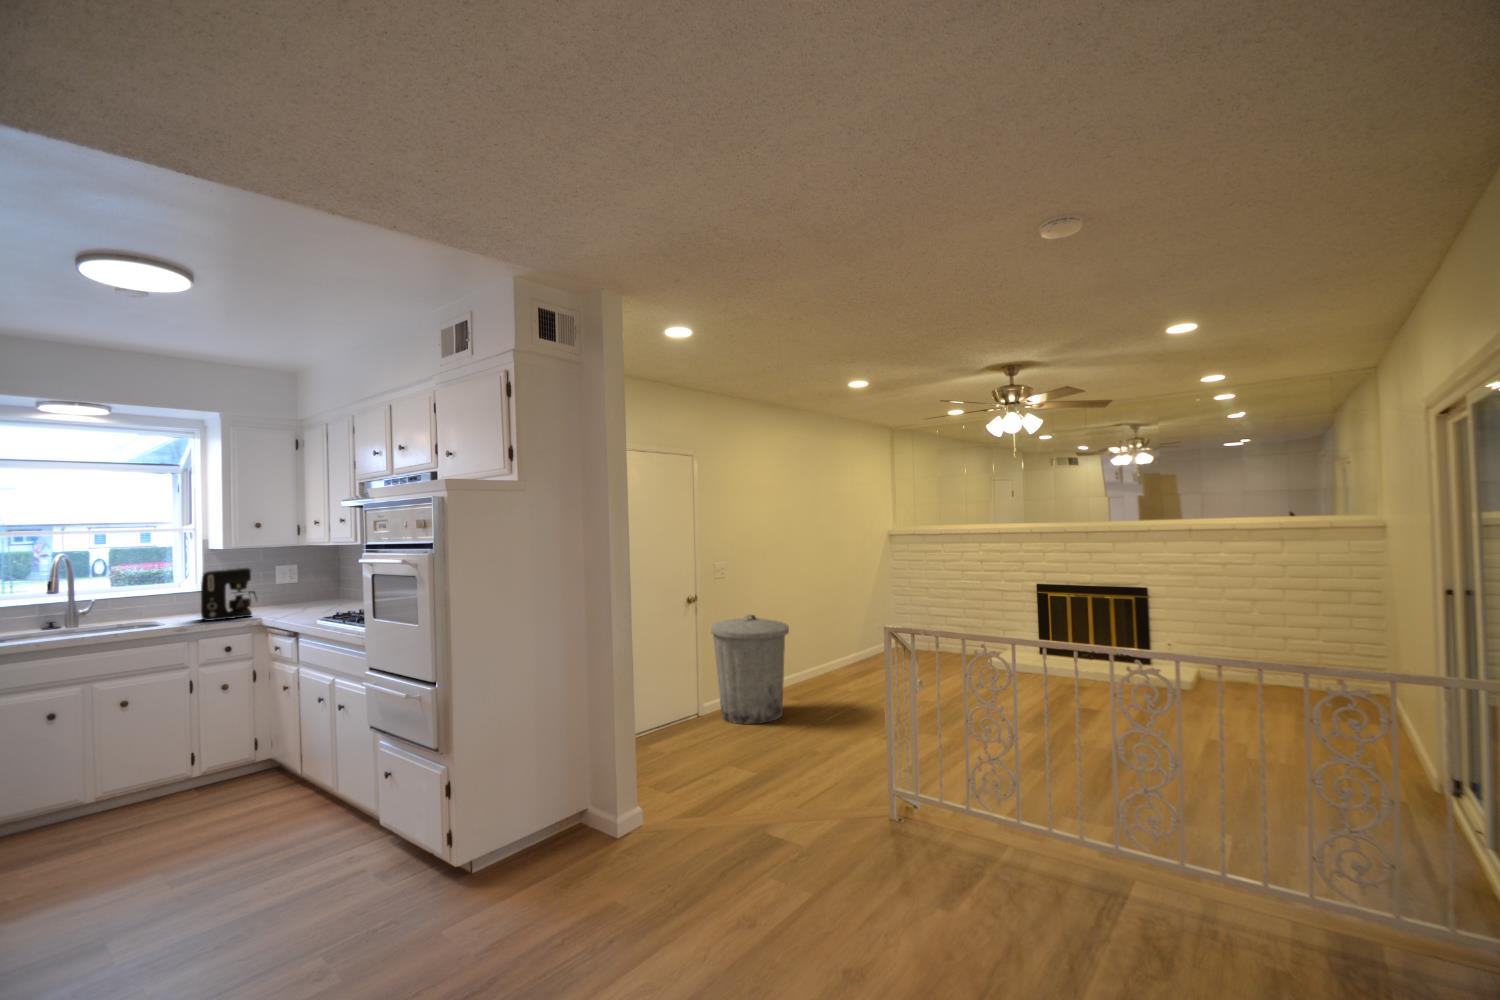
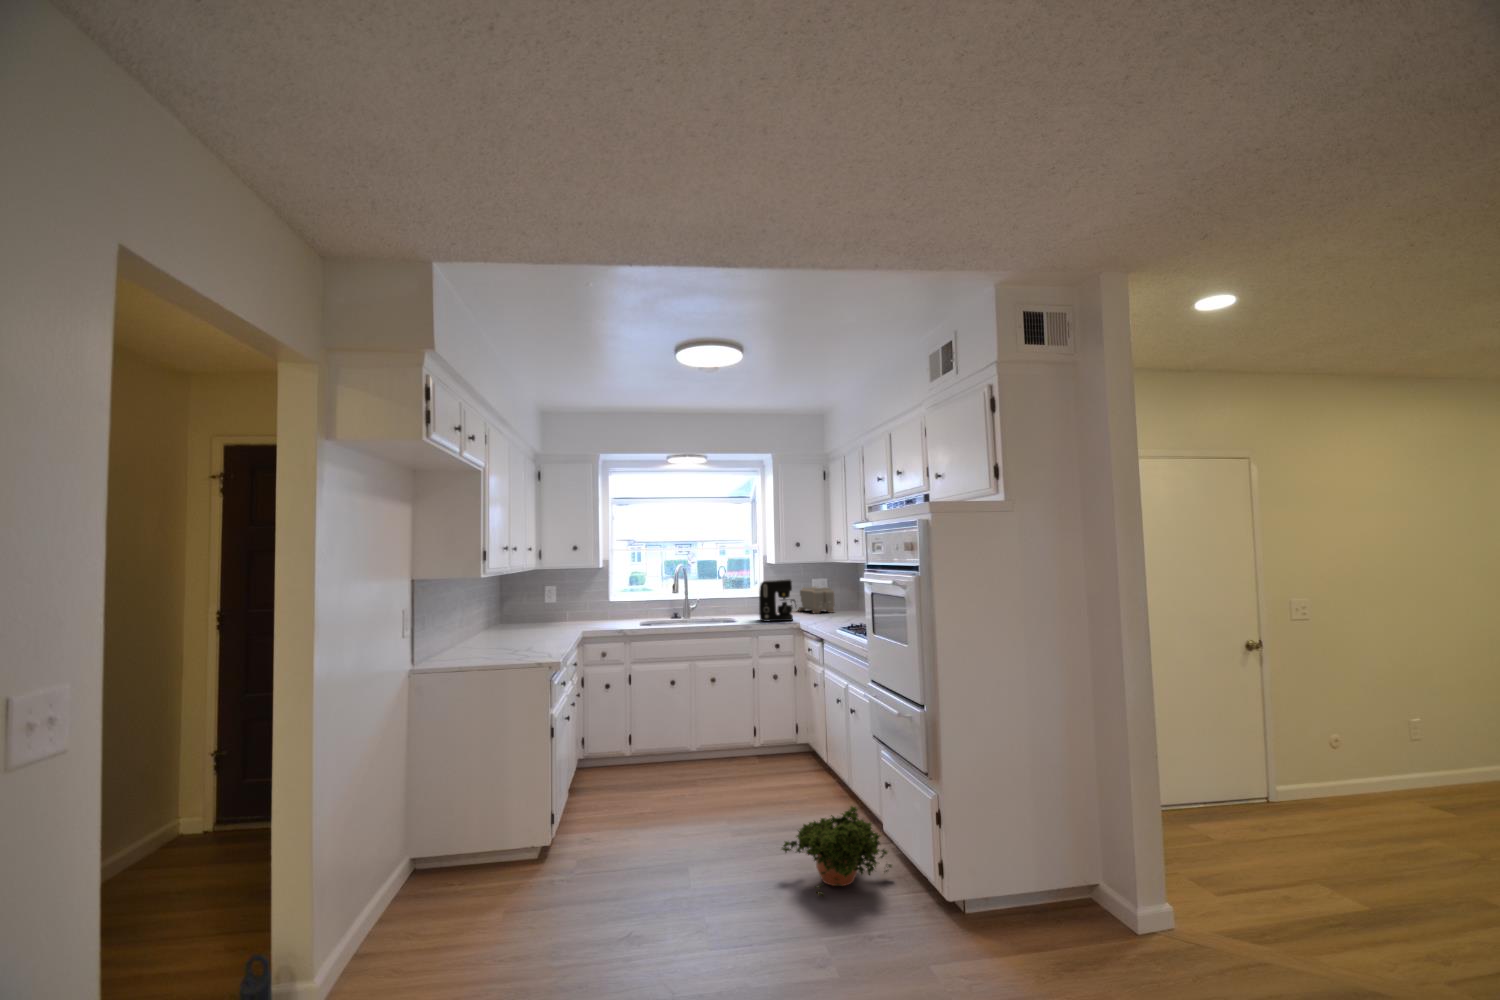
toaster: none [254,575,308,606] -> present [798,587,835,613]
trash can: present [711,614,789,724] -> none [1279,675,1423,835]
potted plant: none [250,804,395,912] -> present [782,806,892,896]

